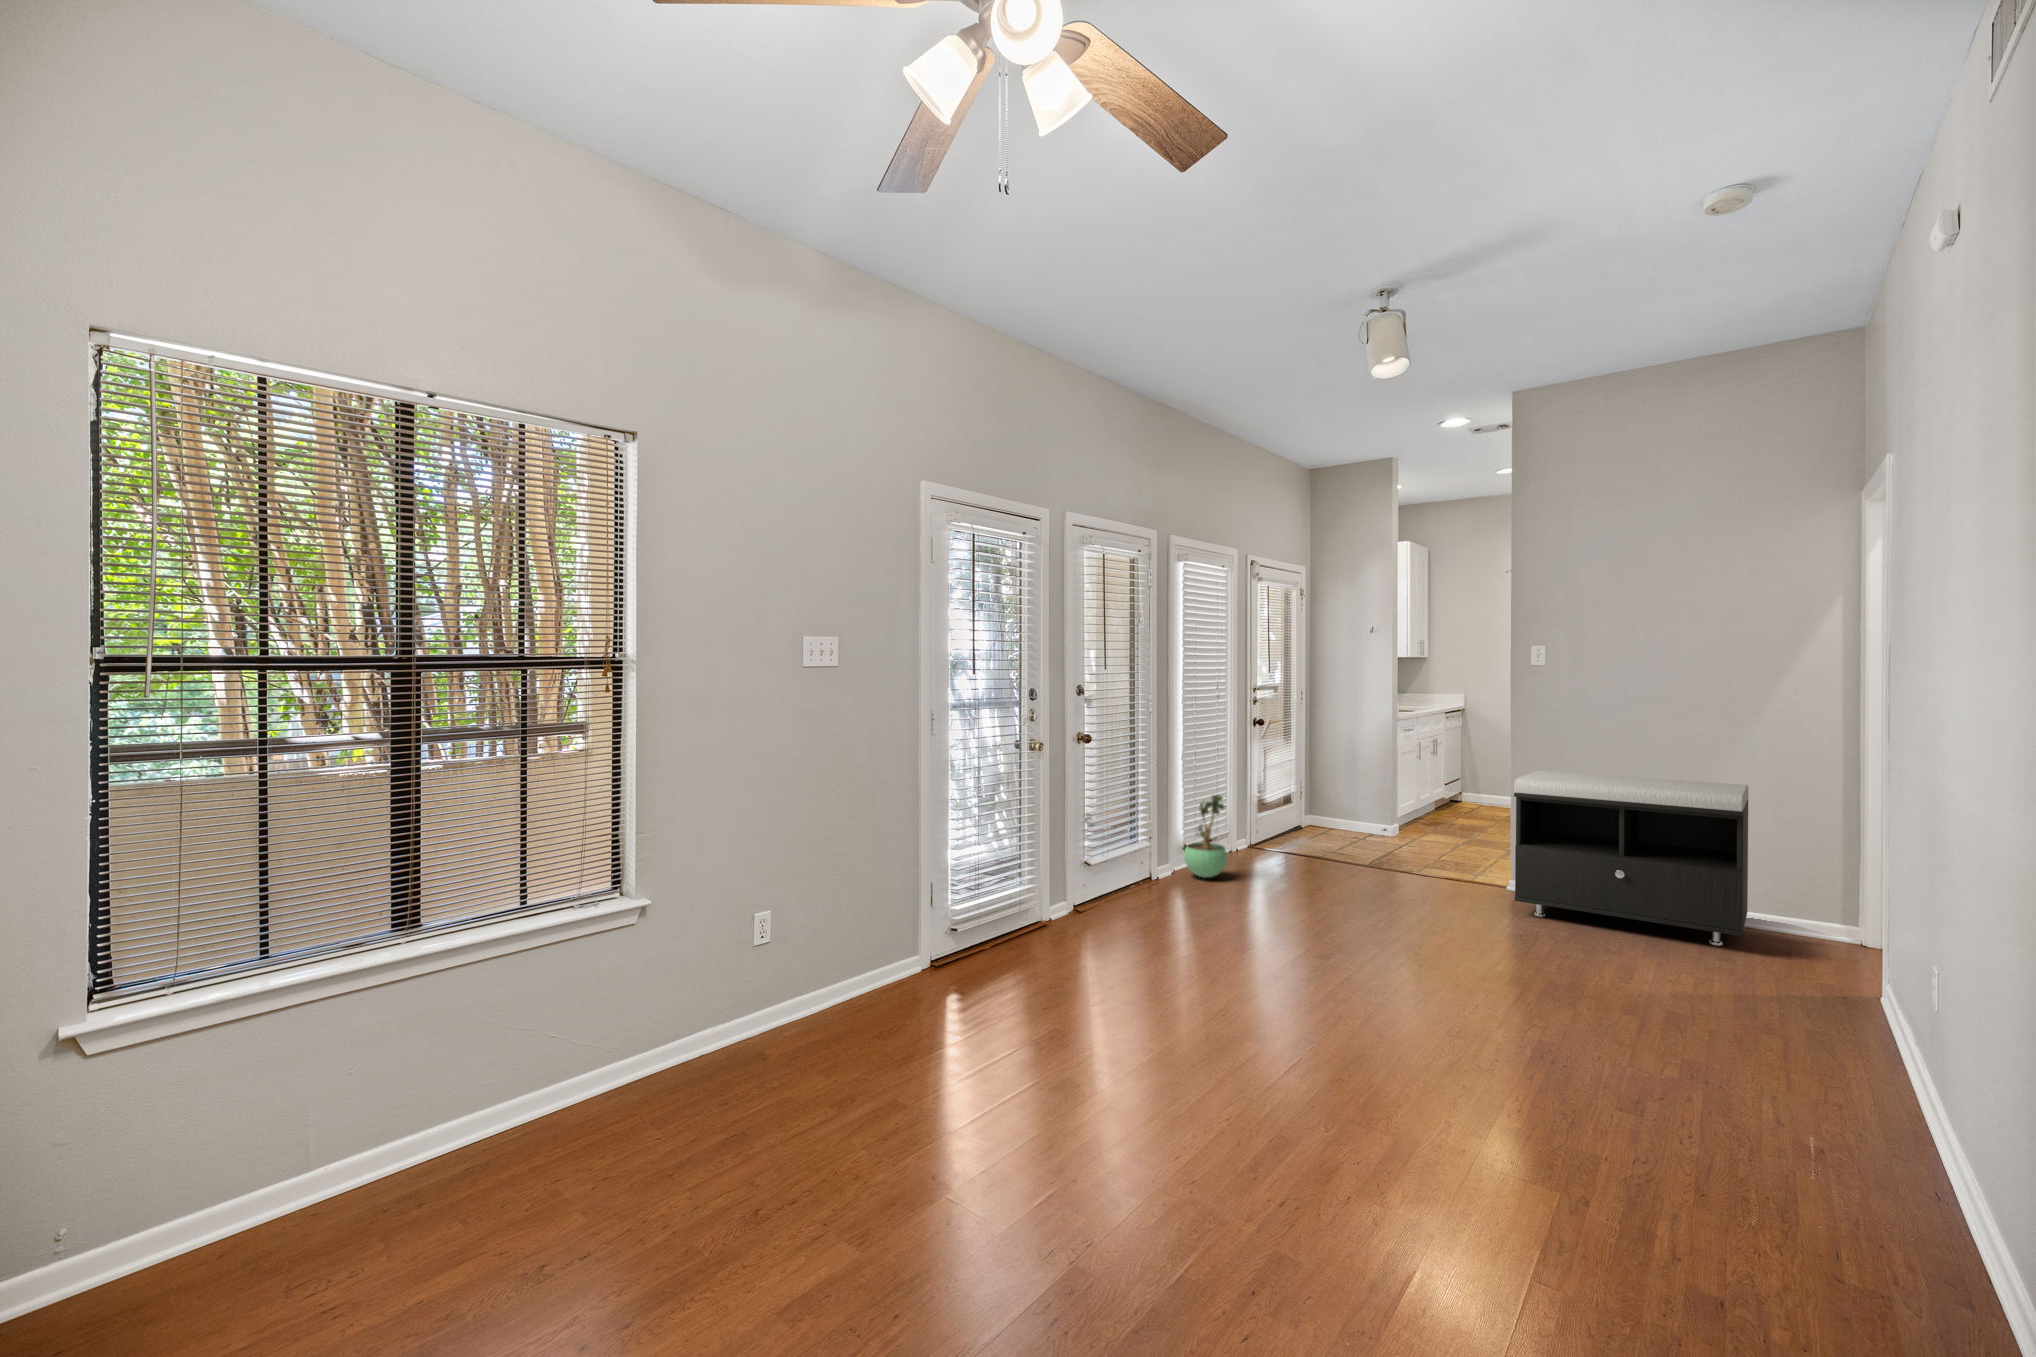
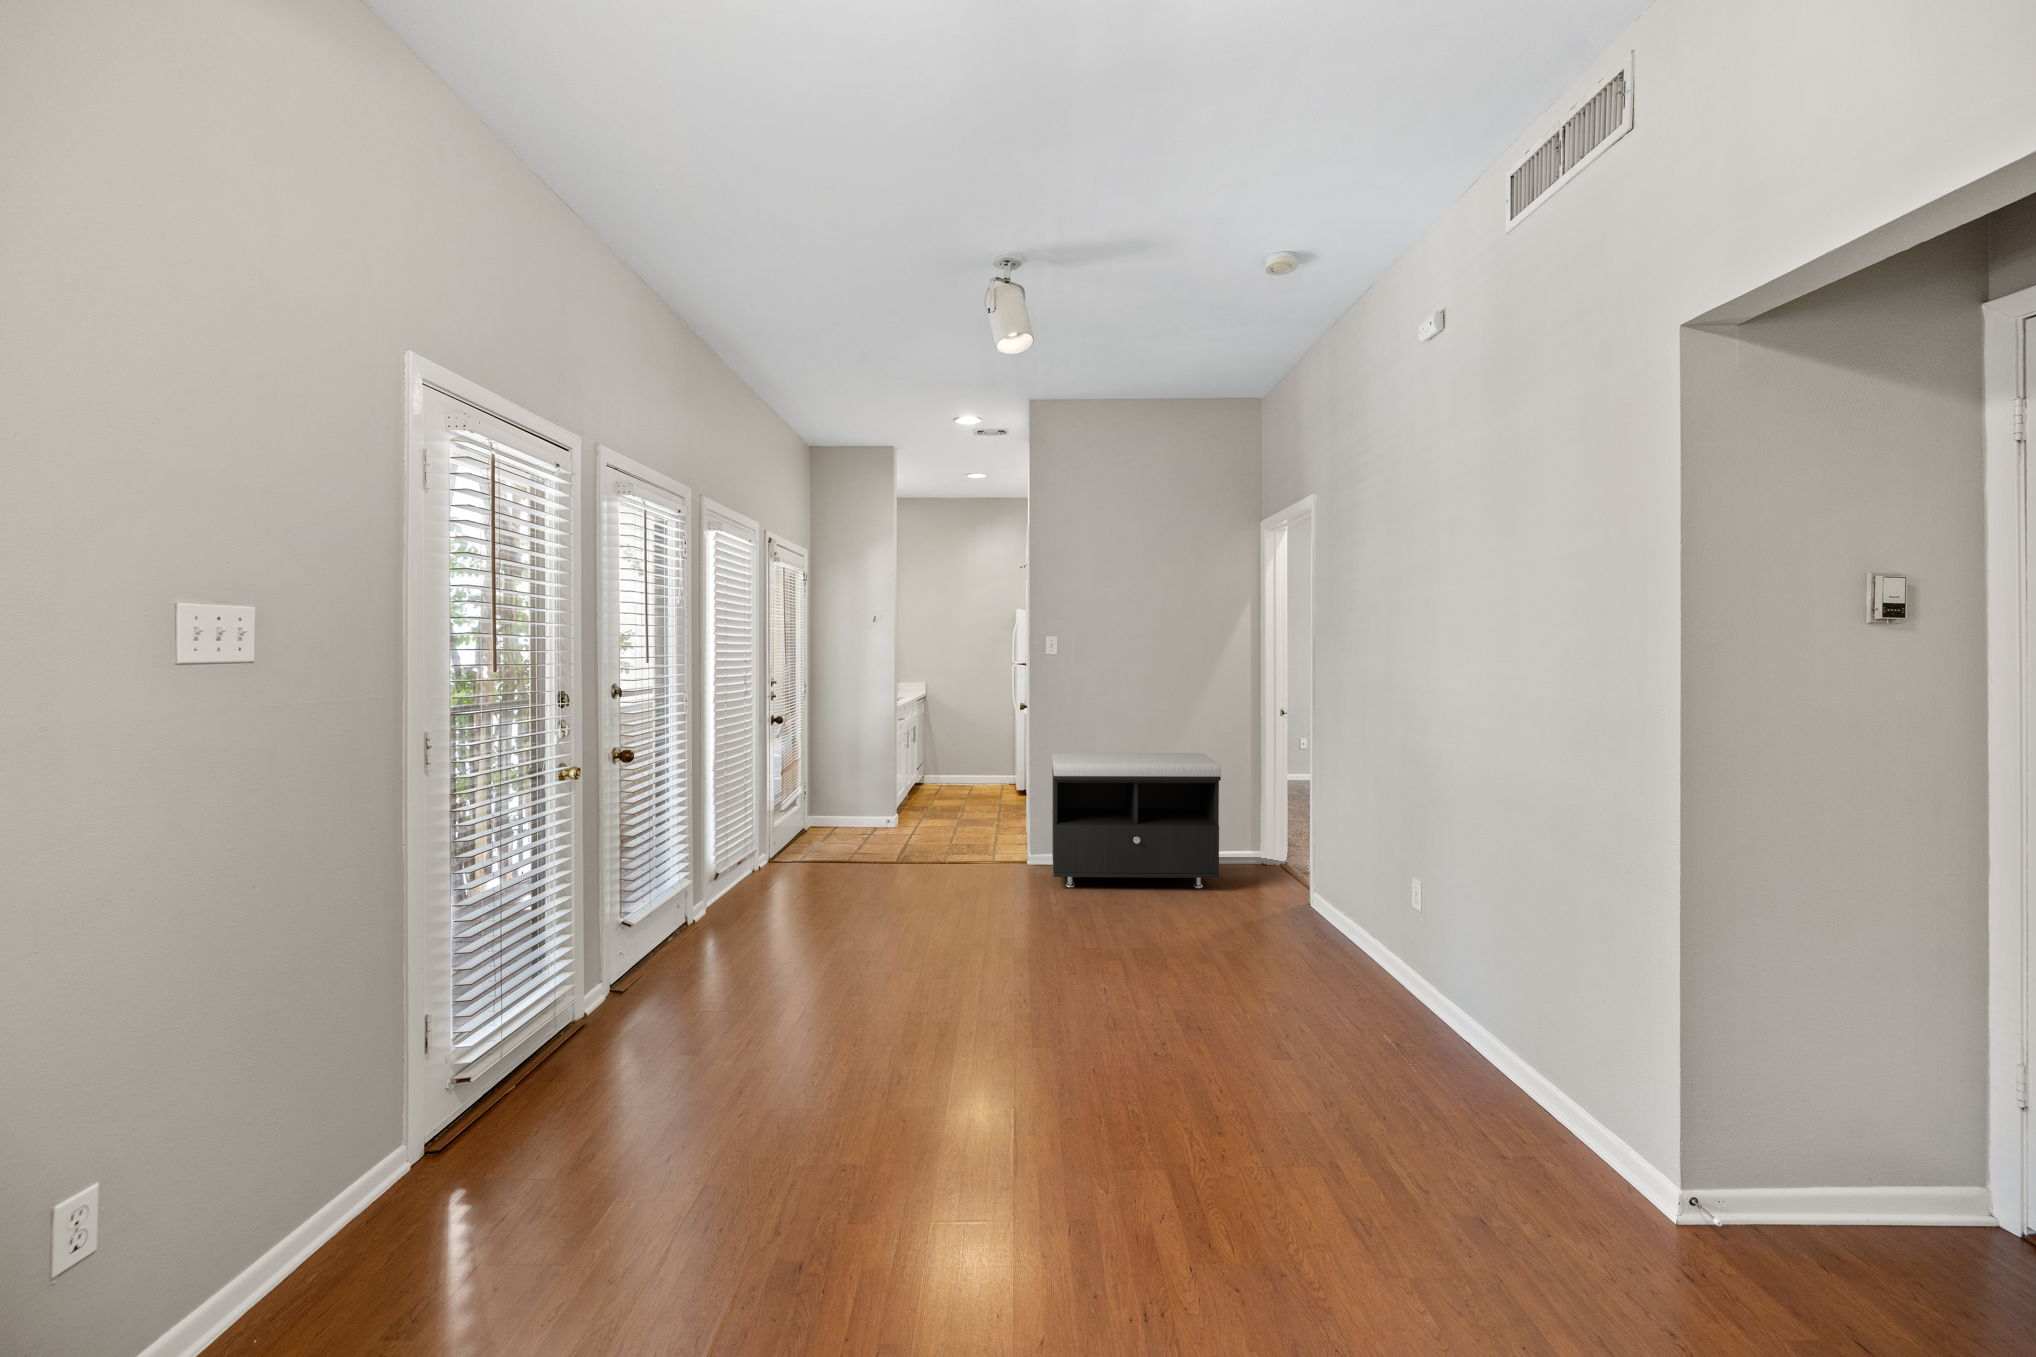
potted plant: present [1185,795,1227,878] -> none [720,806,772,906]

